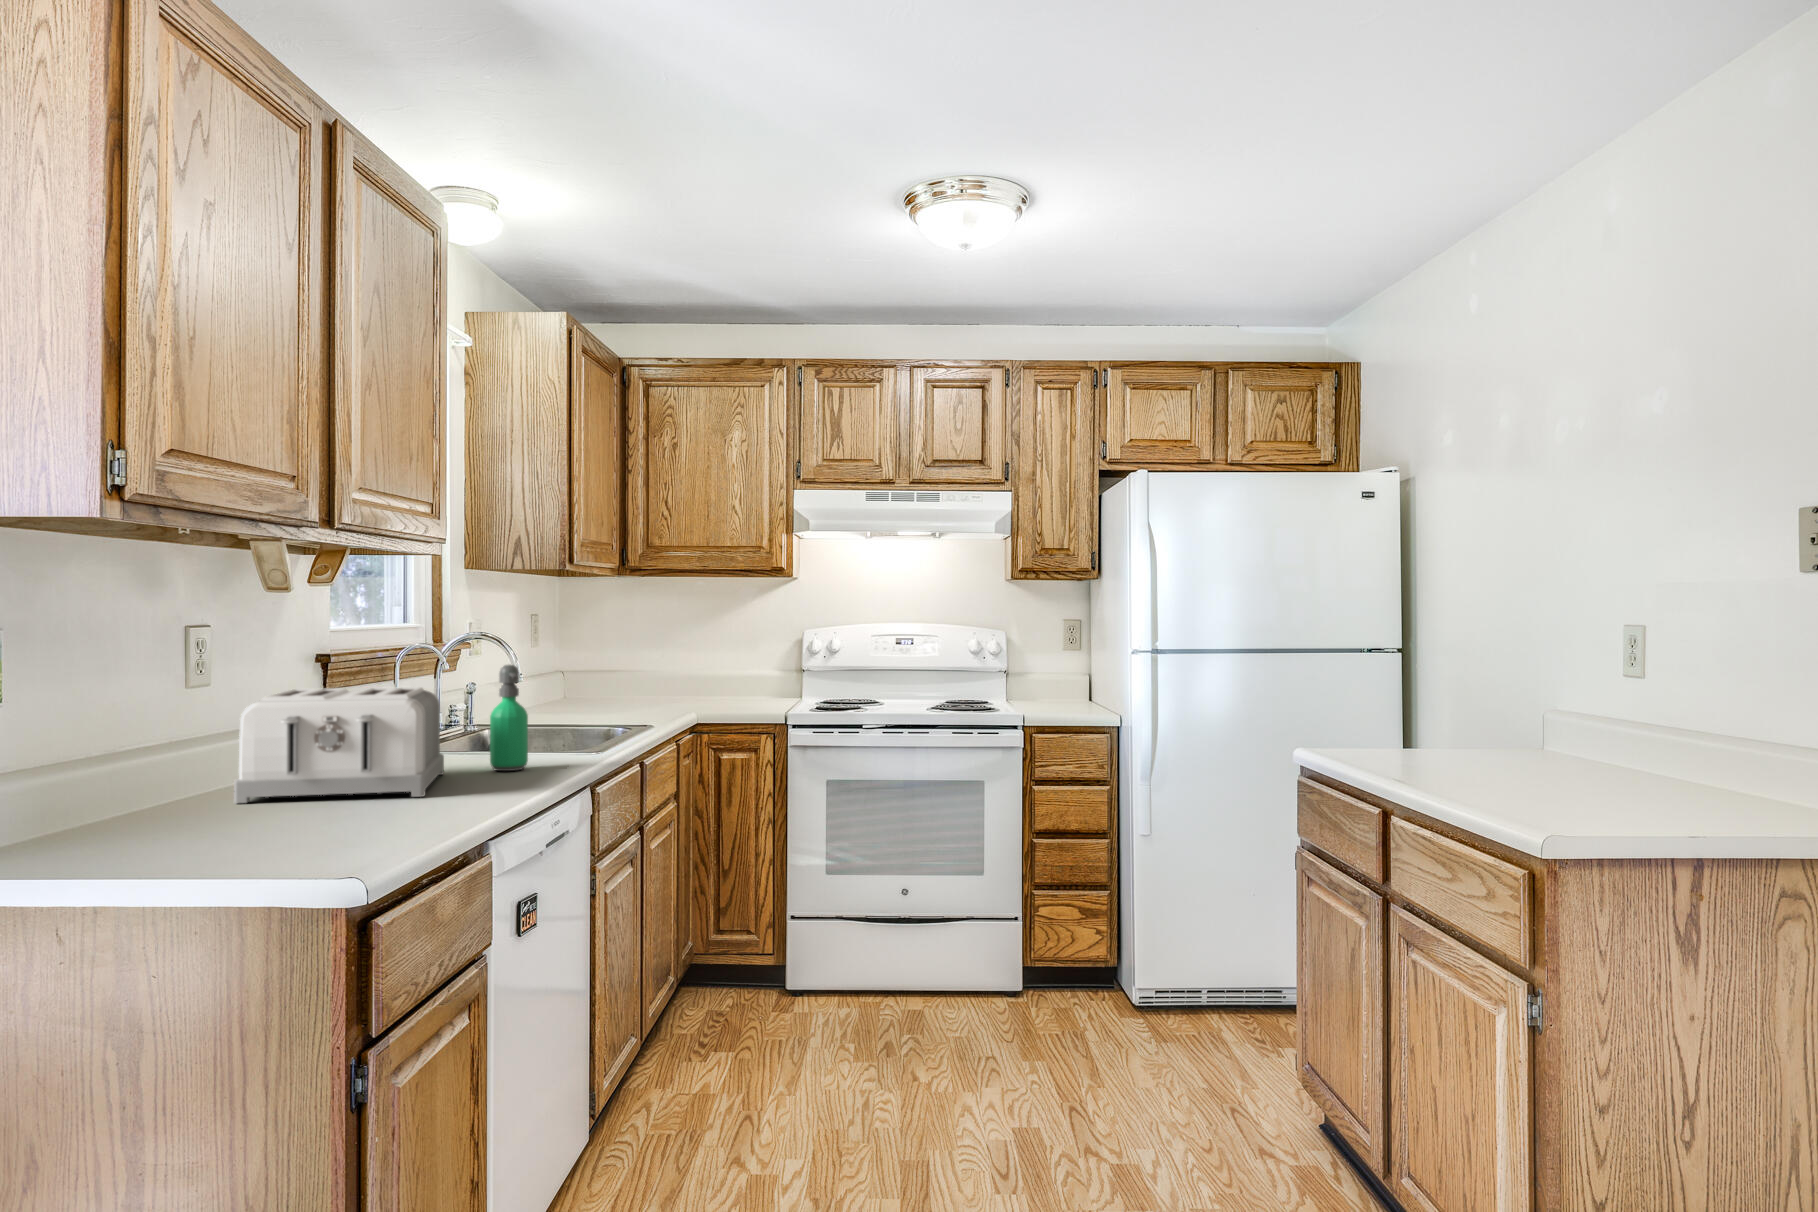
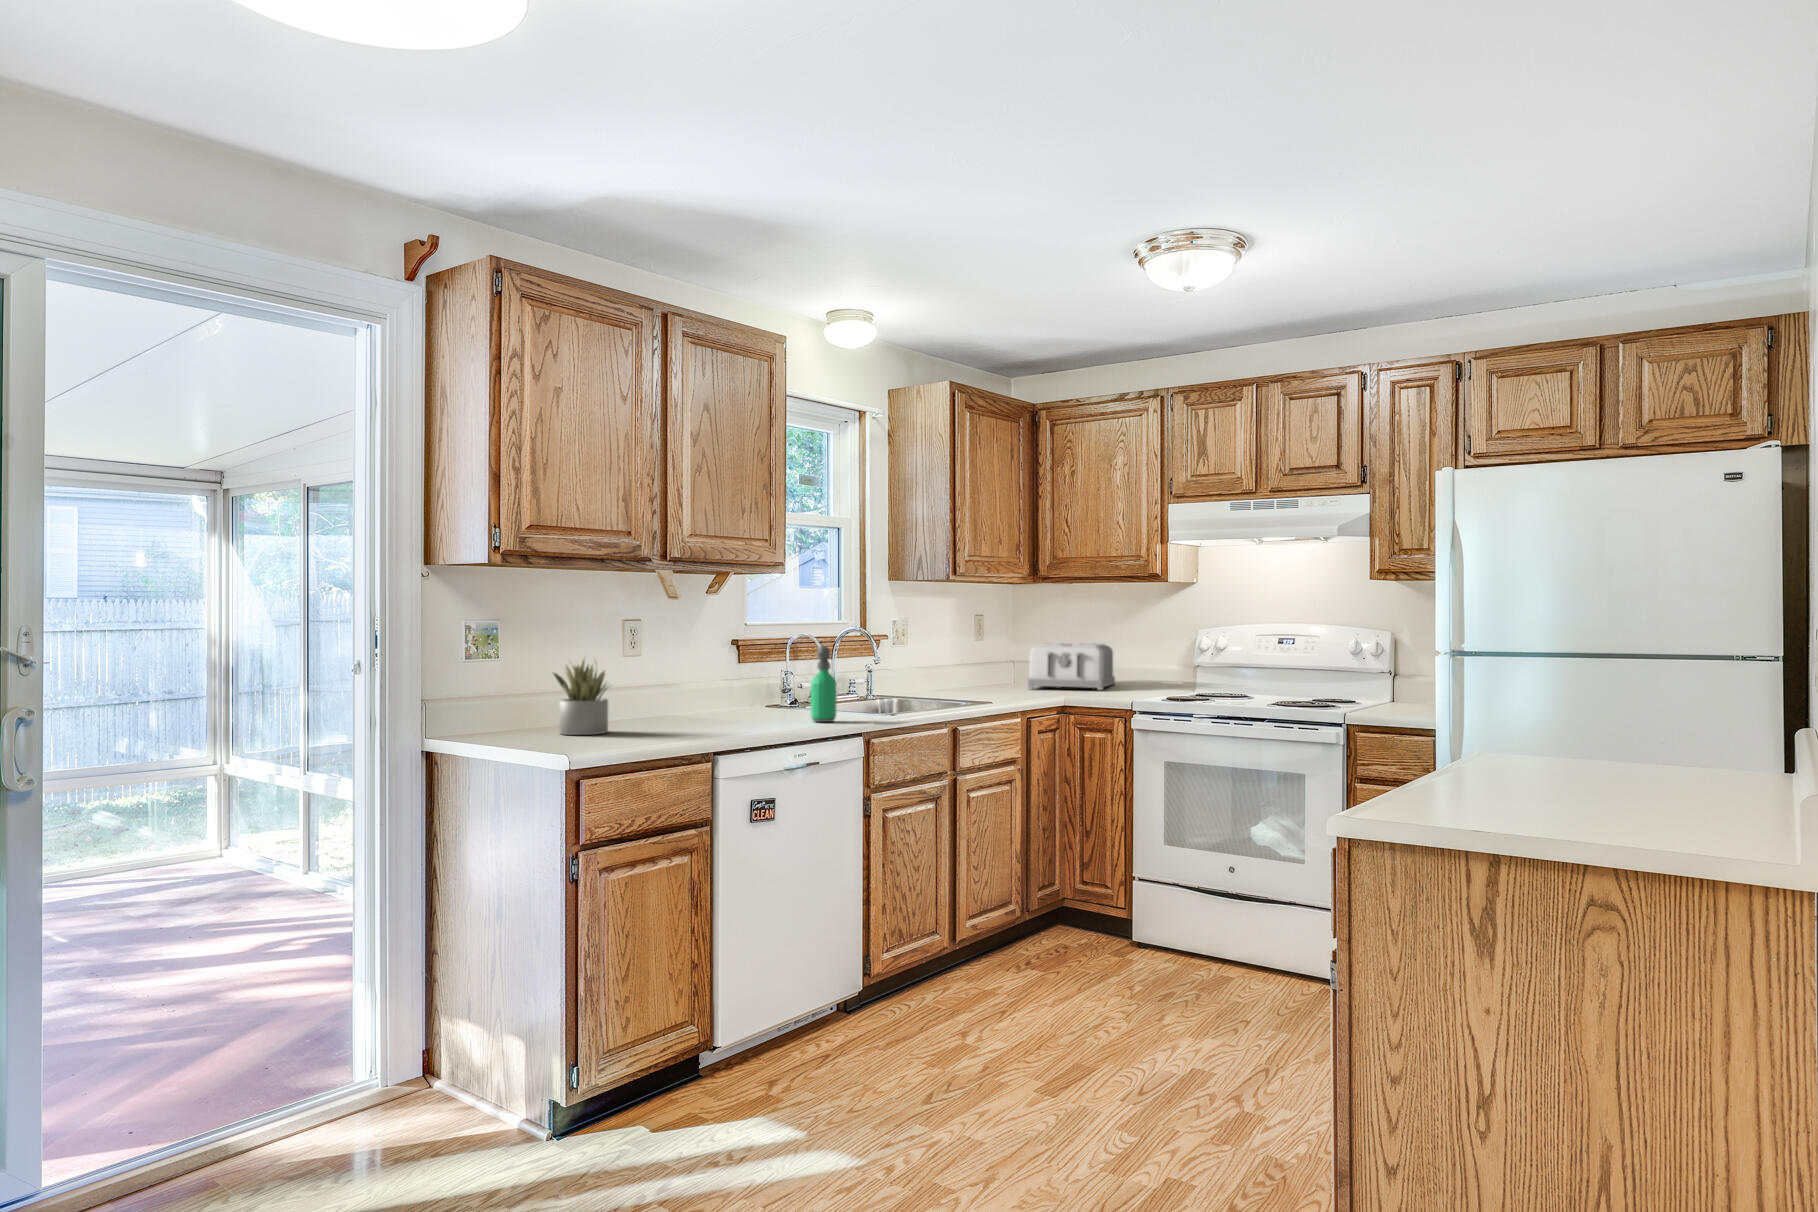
toaster: present [234,687,444,803] -> present [1028,643,1115,690]
succulent plant: none [130,694,240,829] -> present [554,658,608,735]

